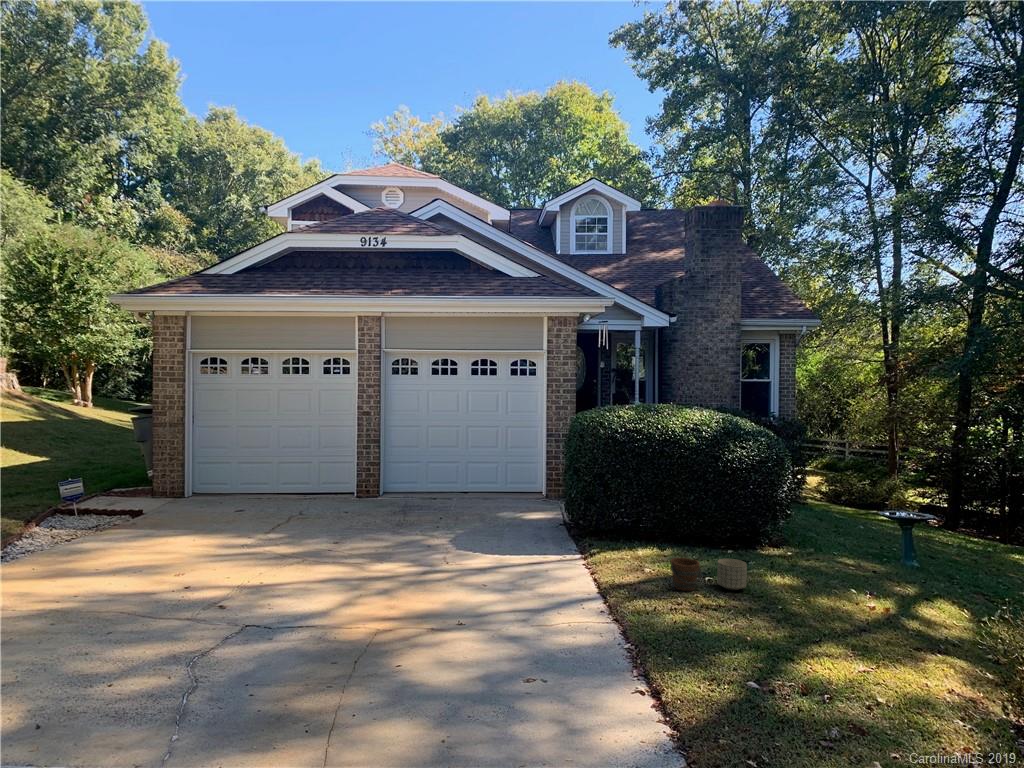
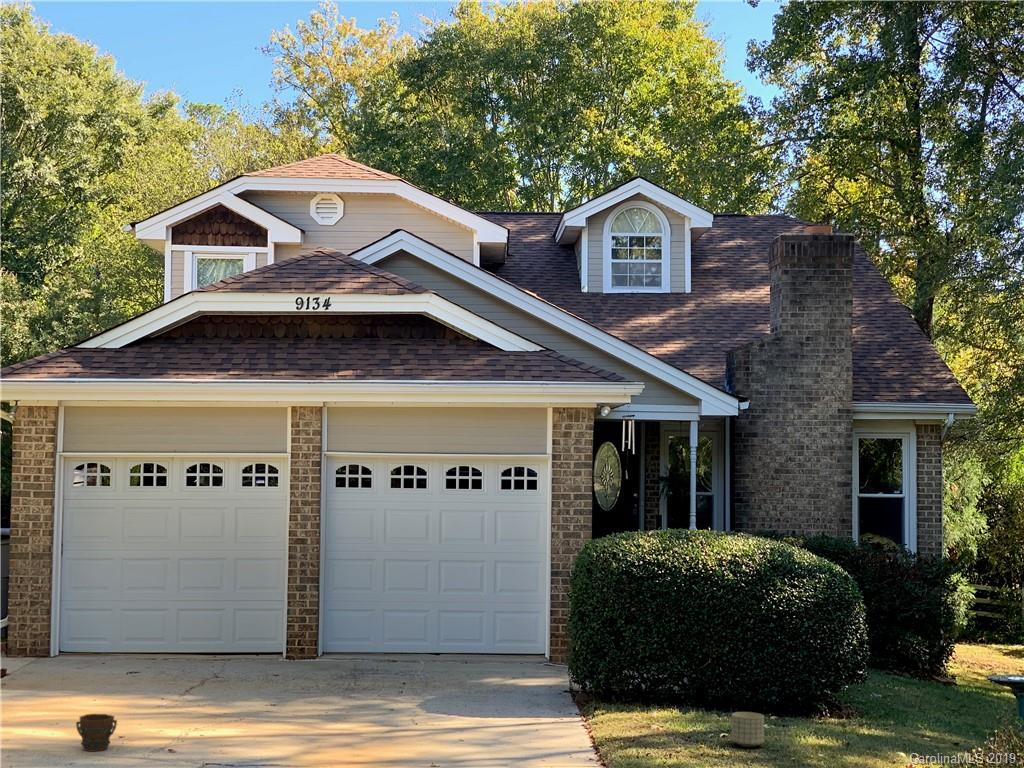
bucket: present [671,558,701,591] -> present [76,714,117,751]

